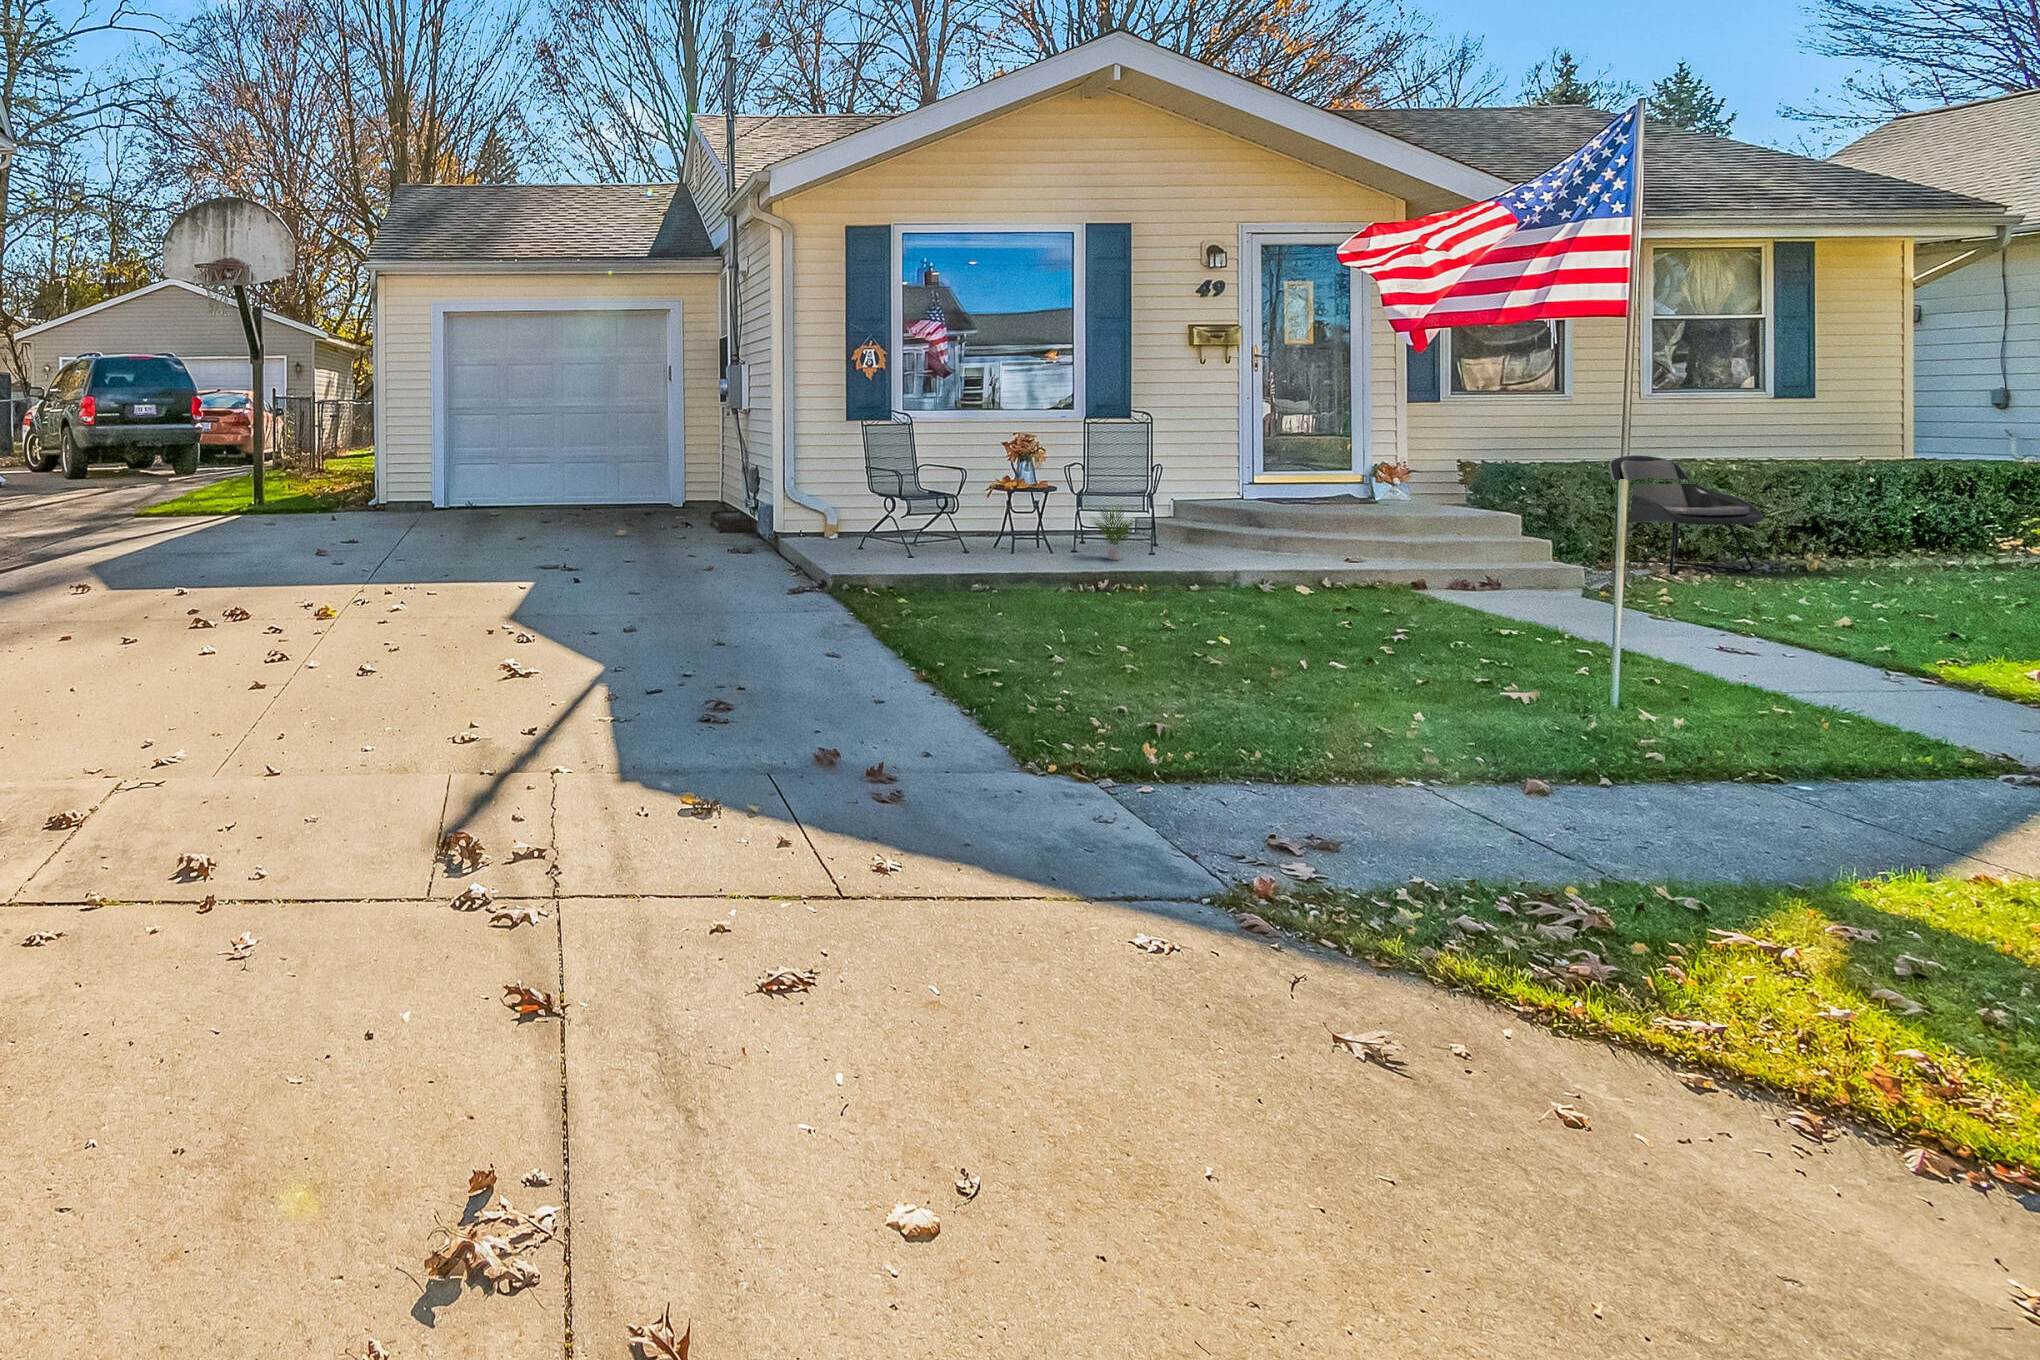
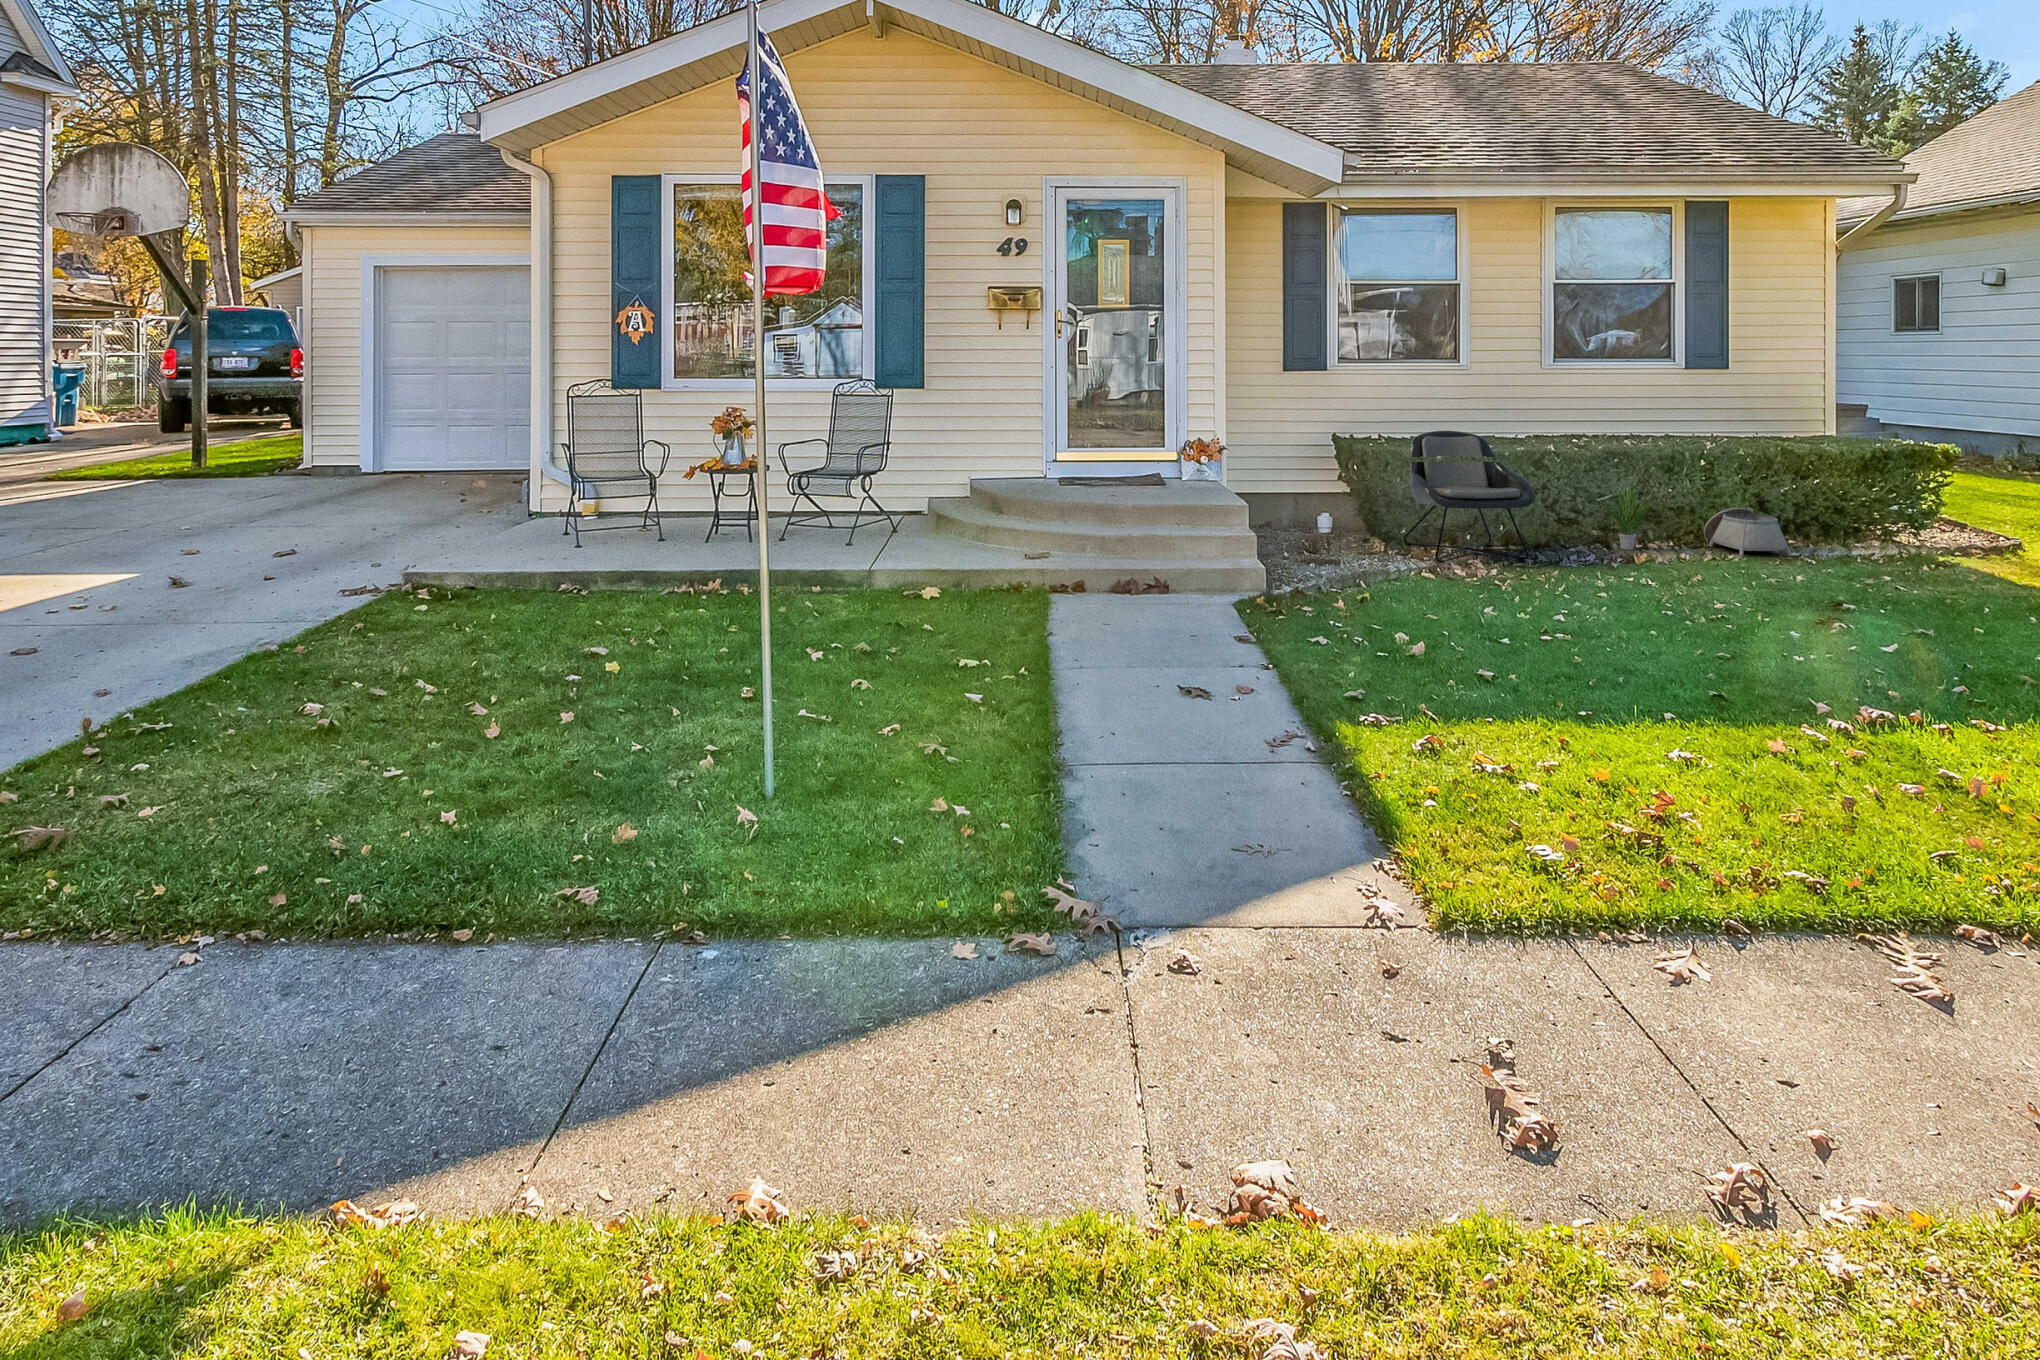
potted plant: present [1093,505,1136,560] -> present [1601,487,1651,550]
basket: none [1871,524,1982,568] -> present [1704,508,1792,556]

